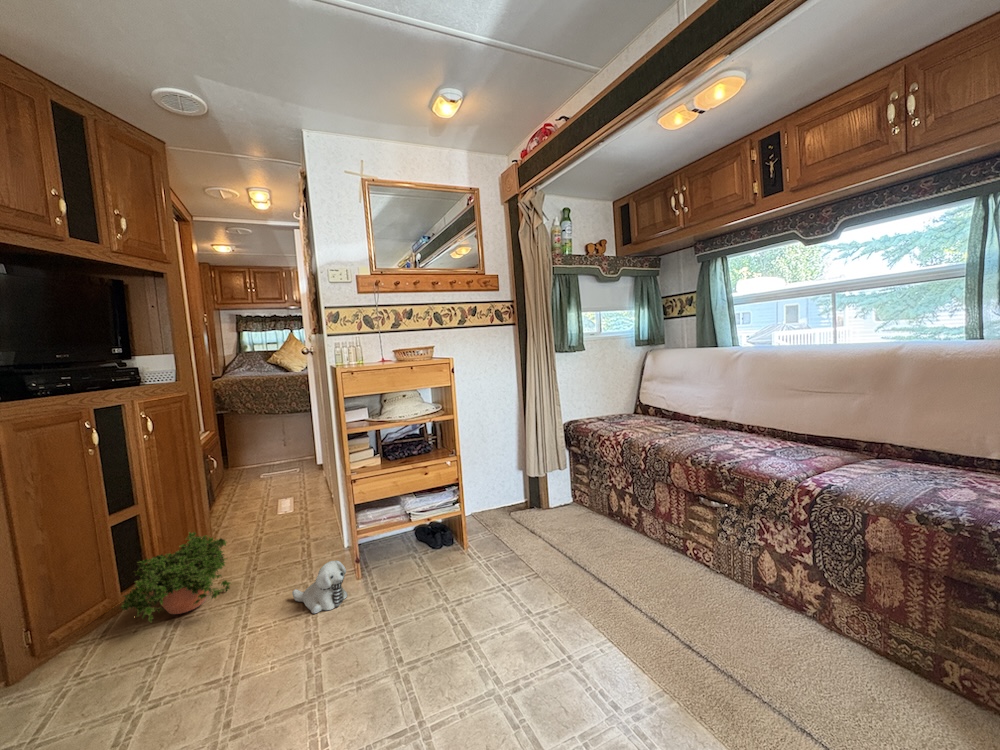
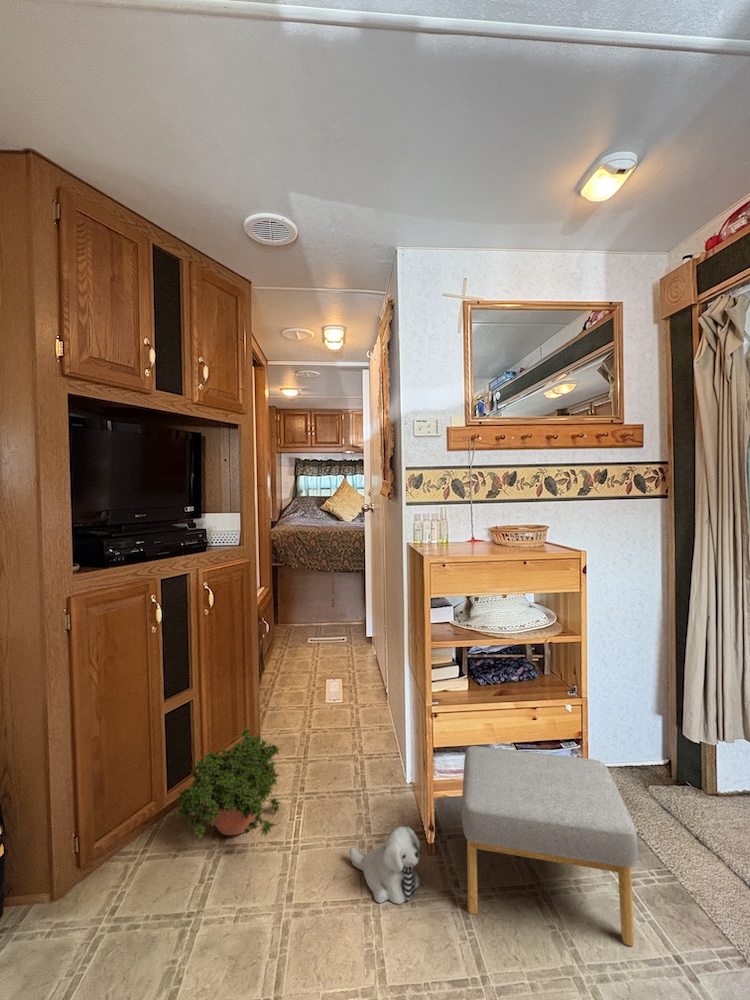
footstool: none [372,492,481,600] -> present [462,746,637,946]

